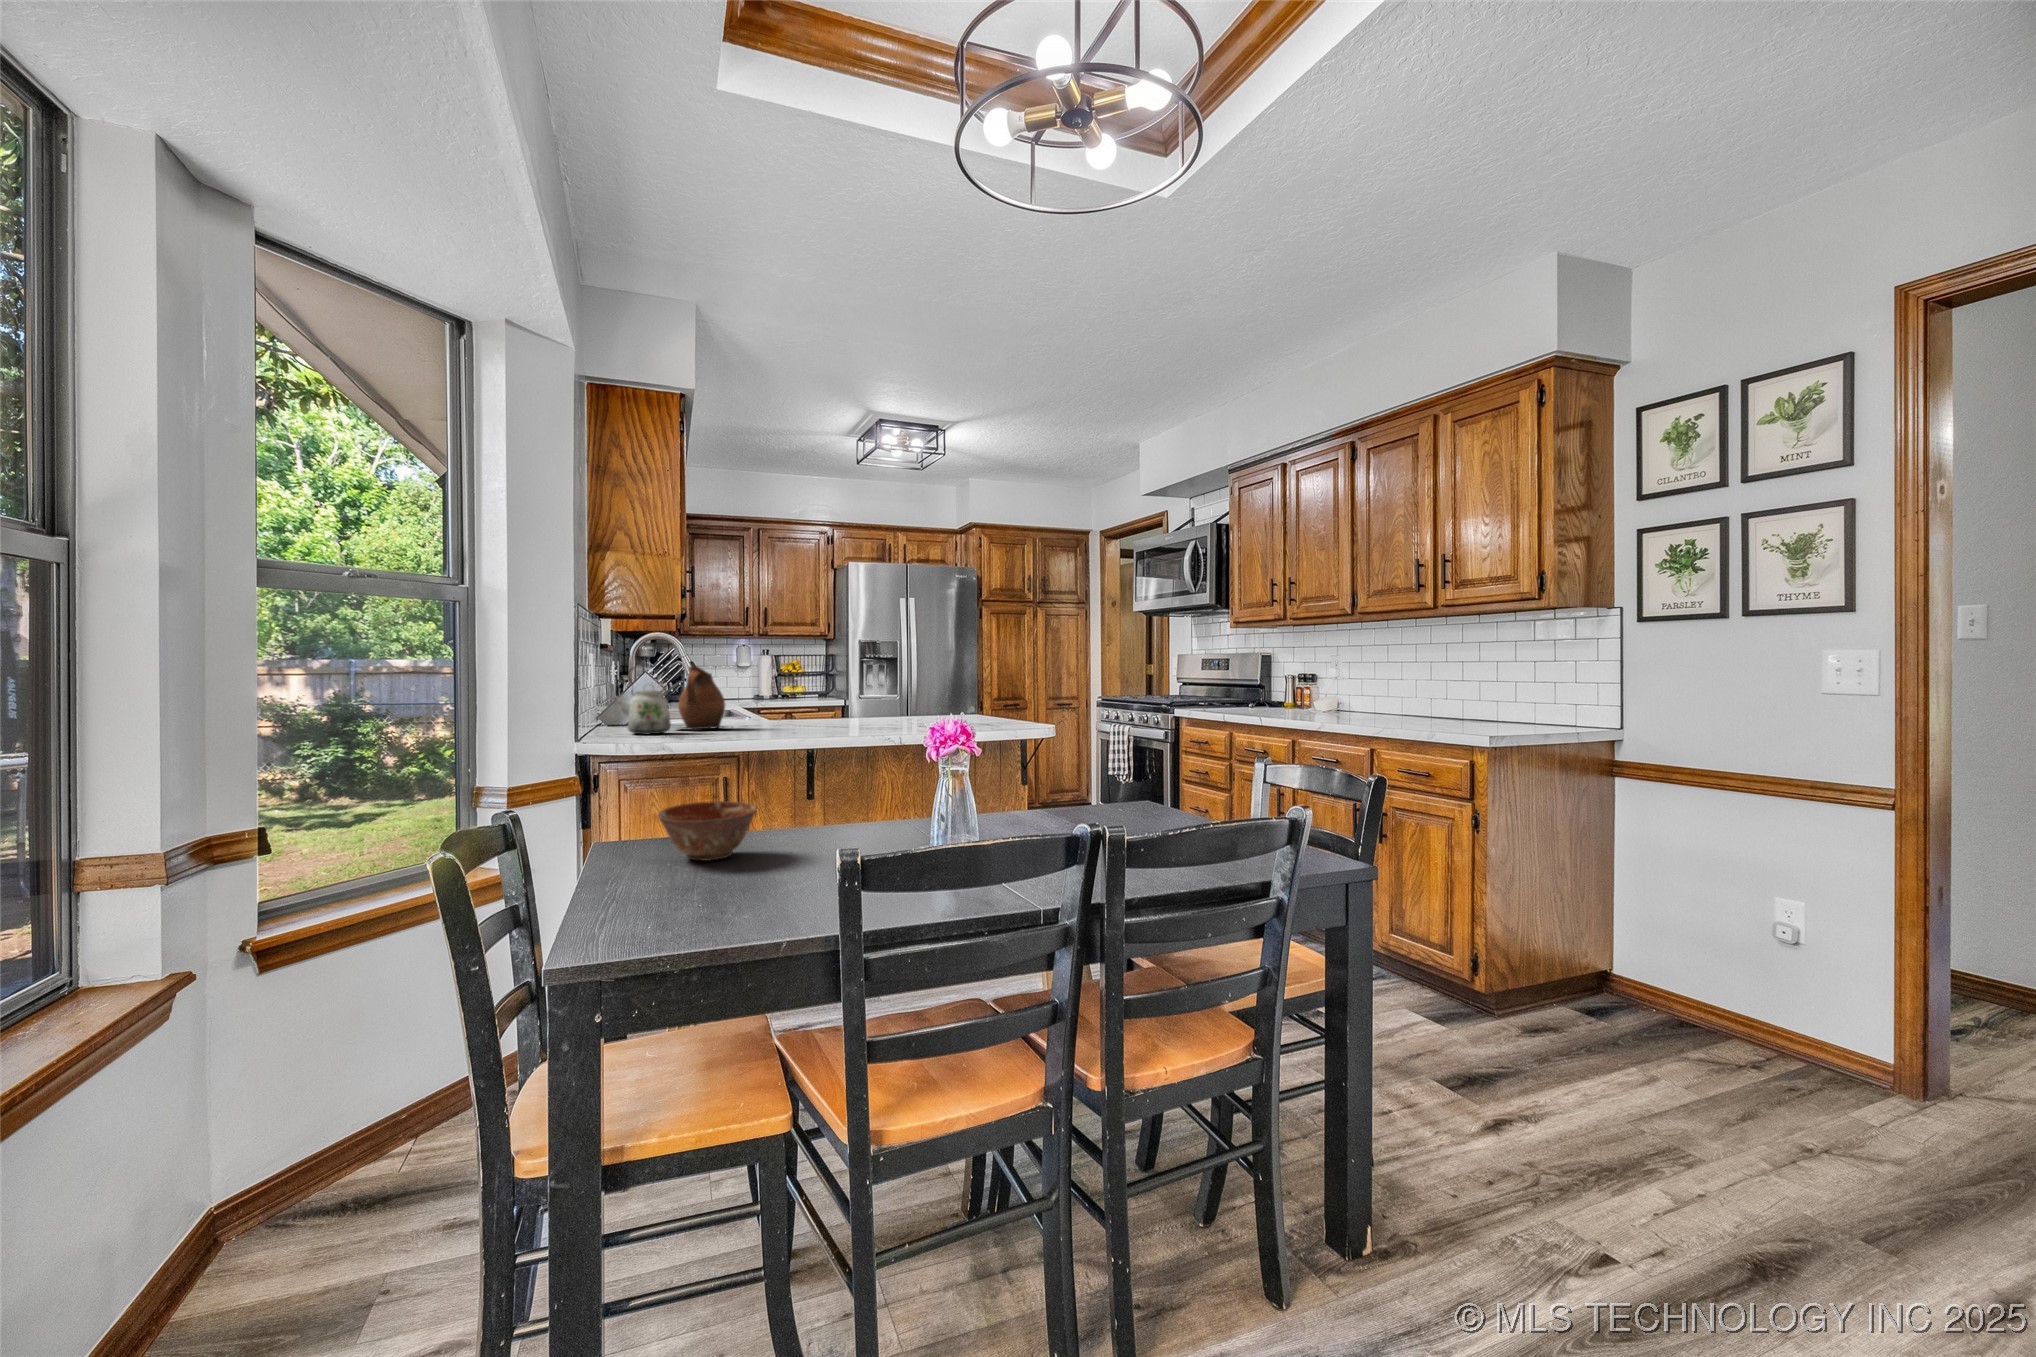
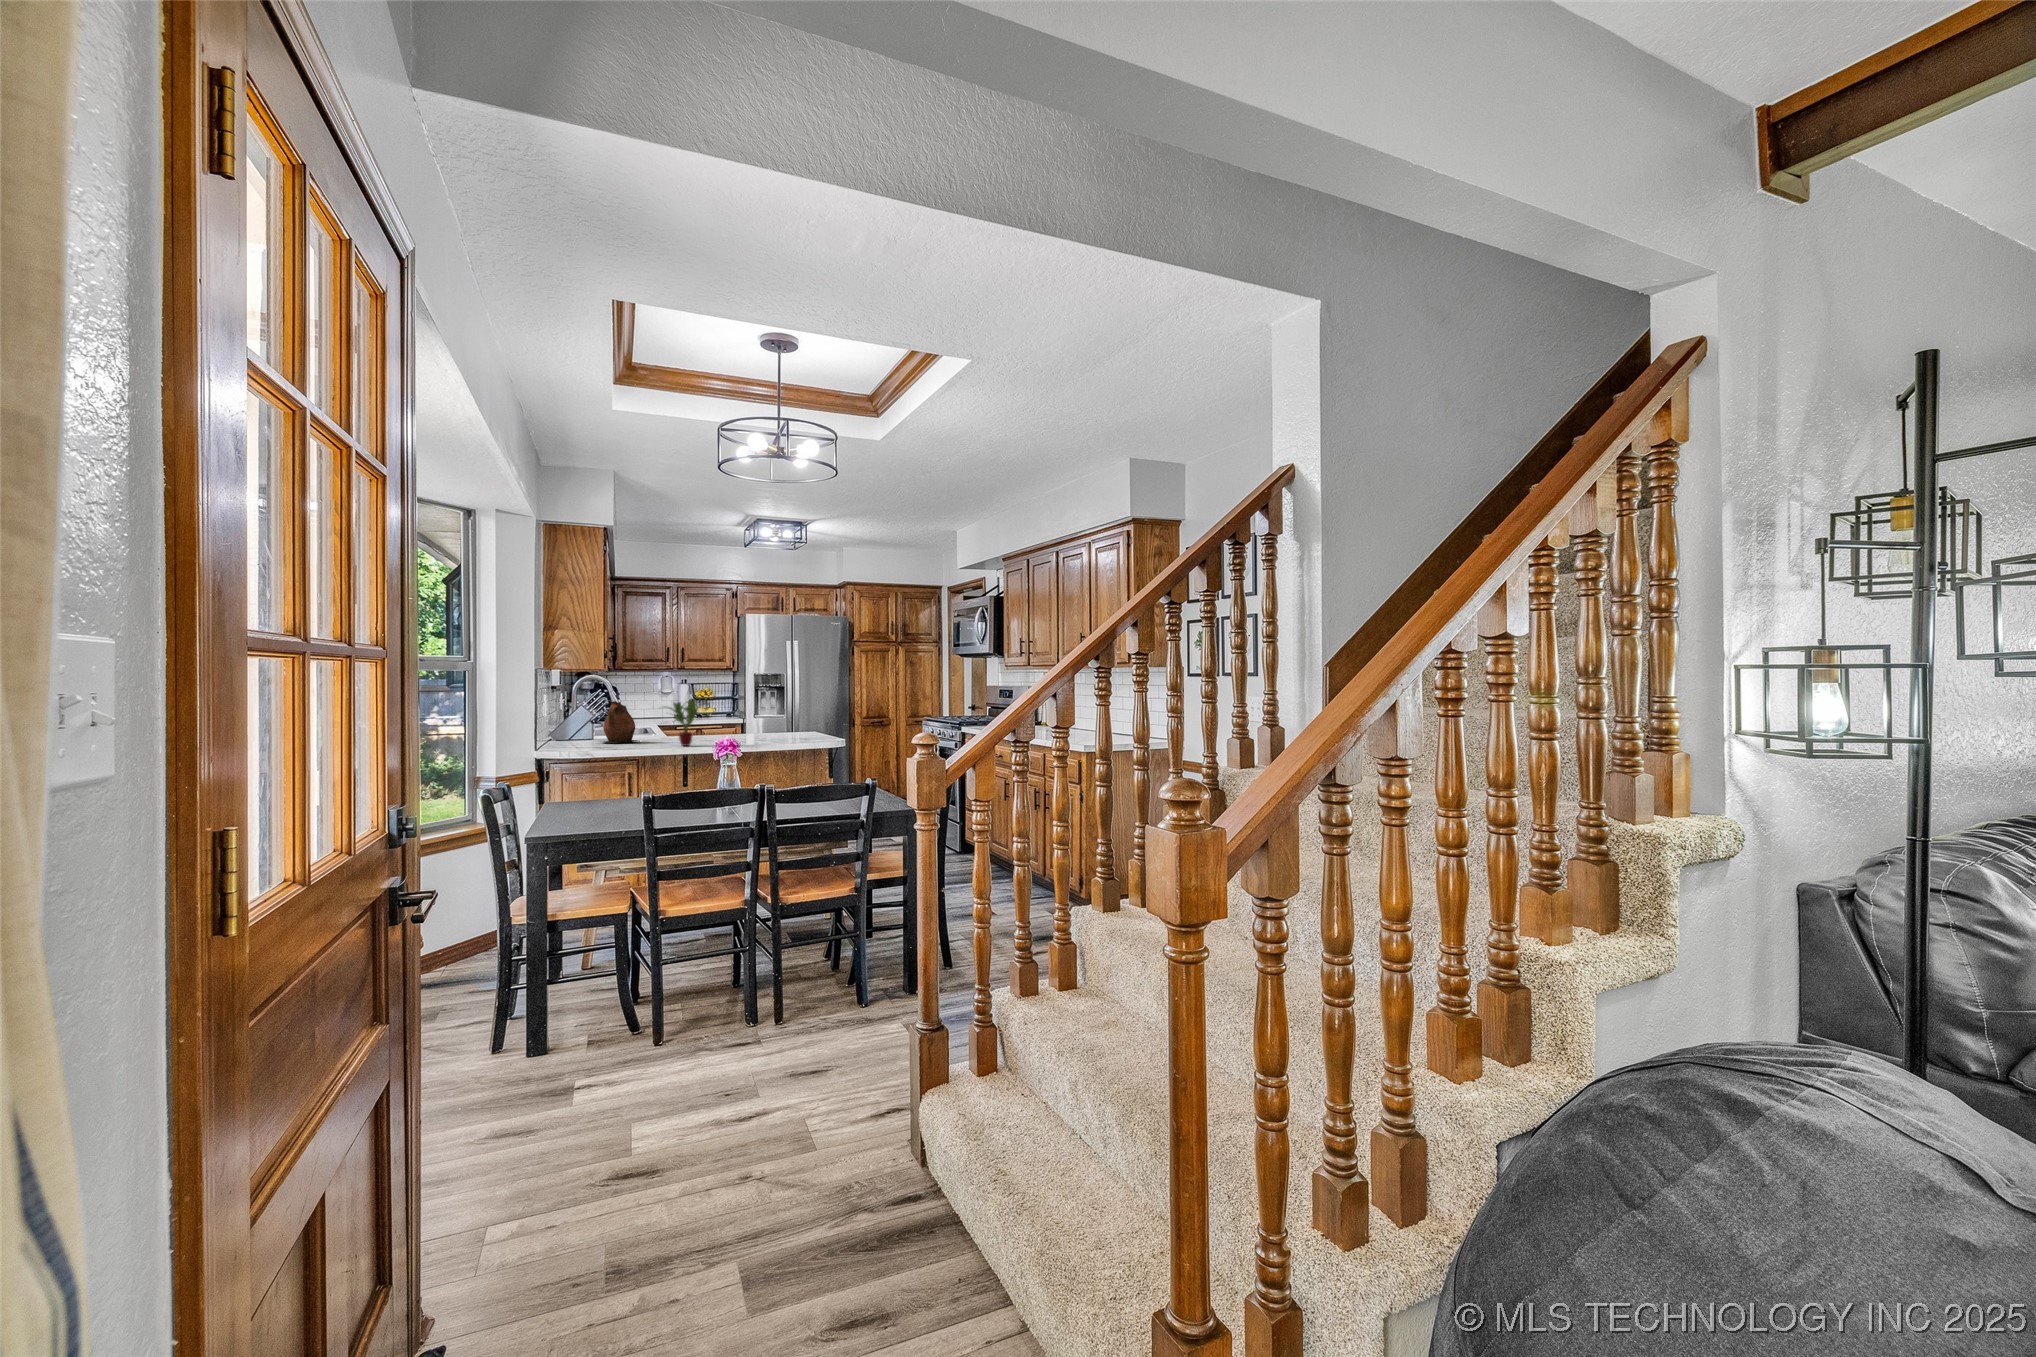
potted plant: none [766,659,851,735] -> present [664,699,701,746]
kettle: present [612,671,671,734] -> none [558,702,597,746]
ceramic bowl: present [658,801,757,861] -> none [577,780,628,808]

